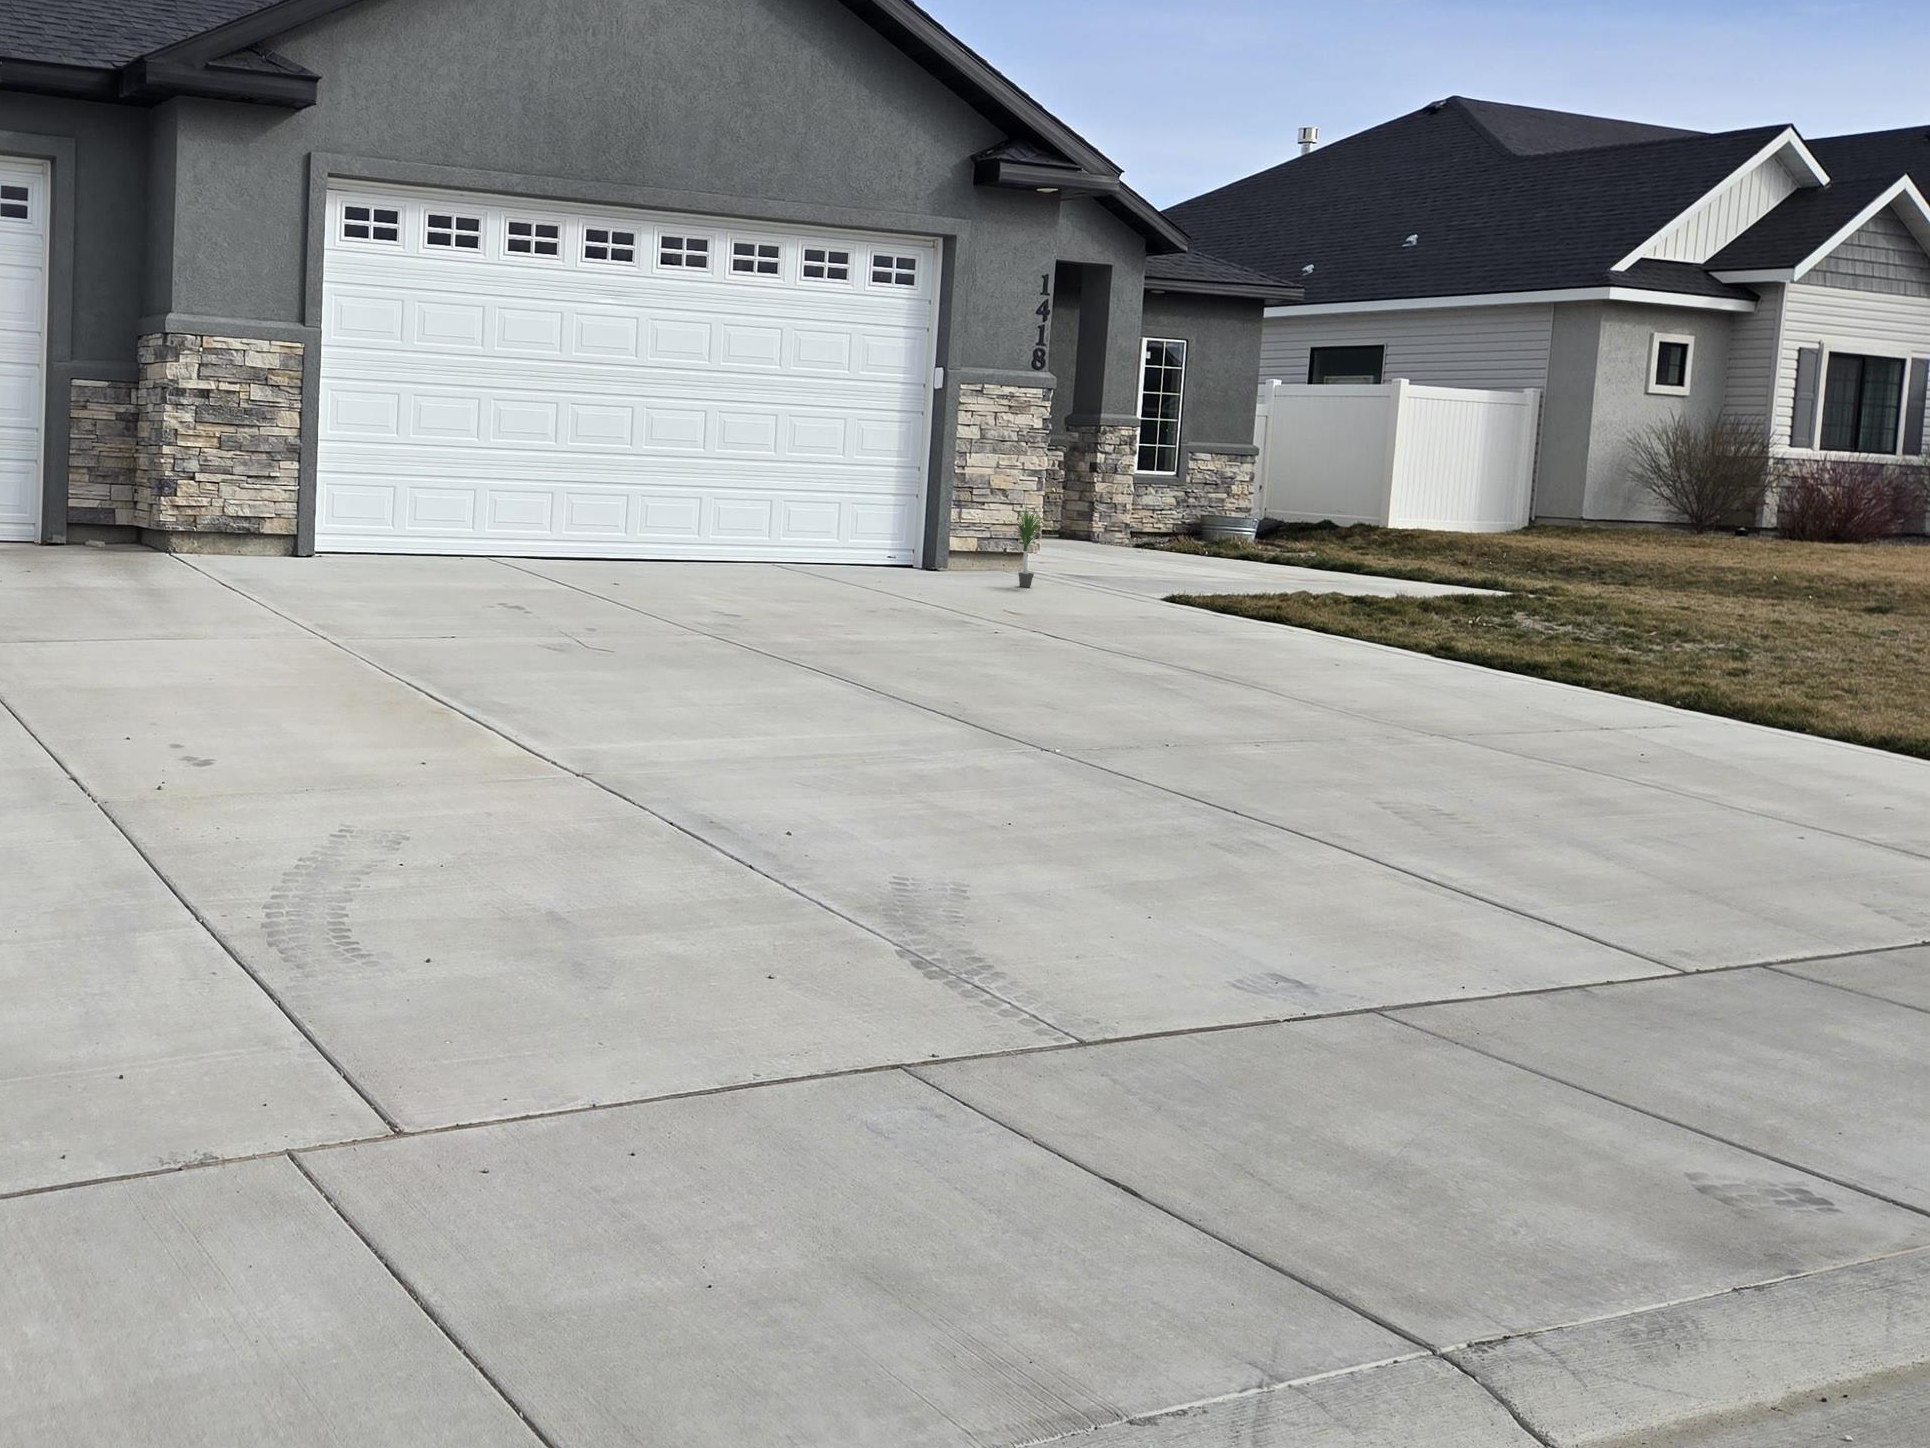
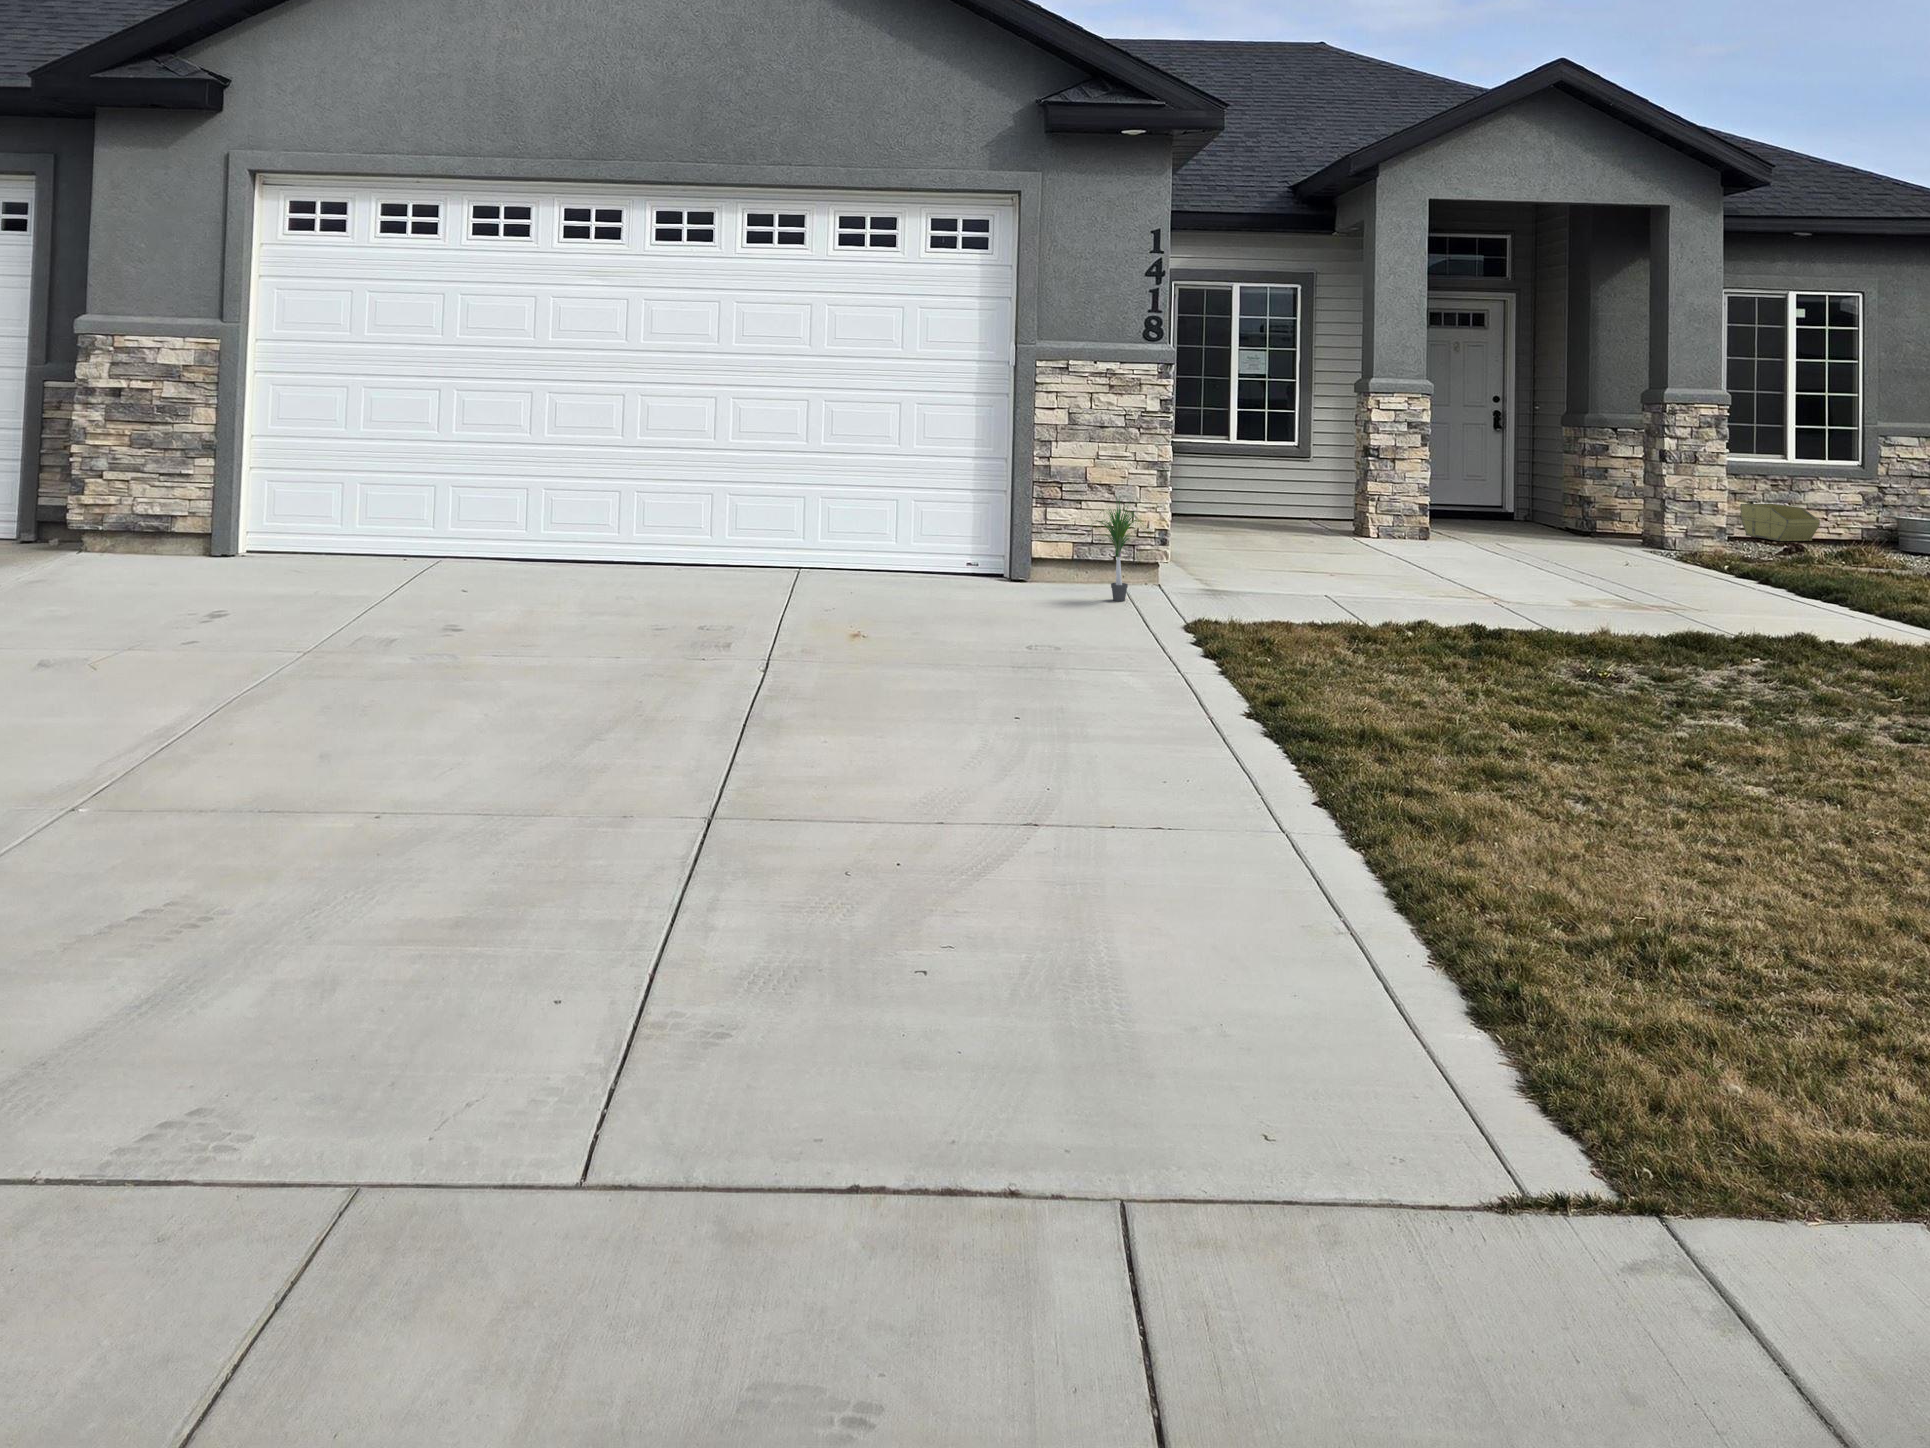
storage bin: none [1199,510,1264,540] -> present [1740,504,1820,541]

